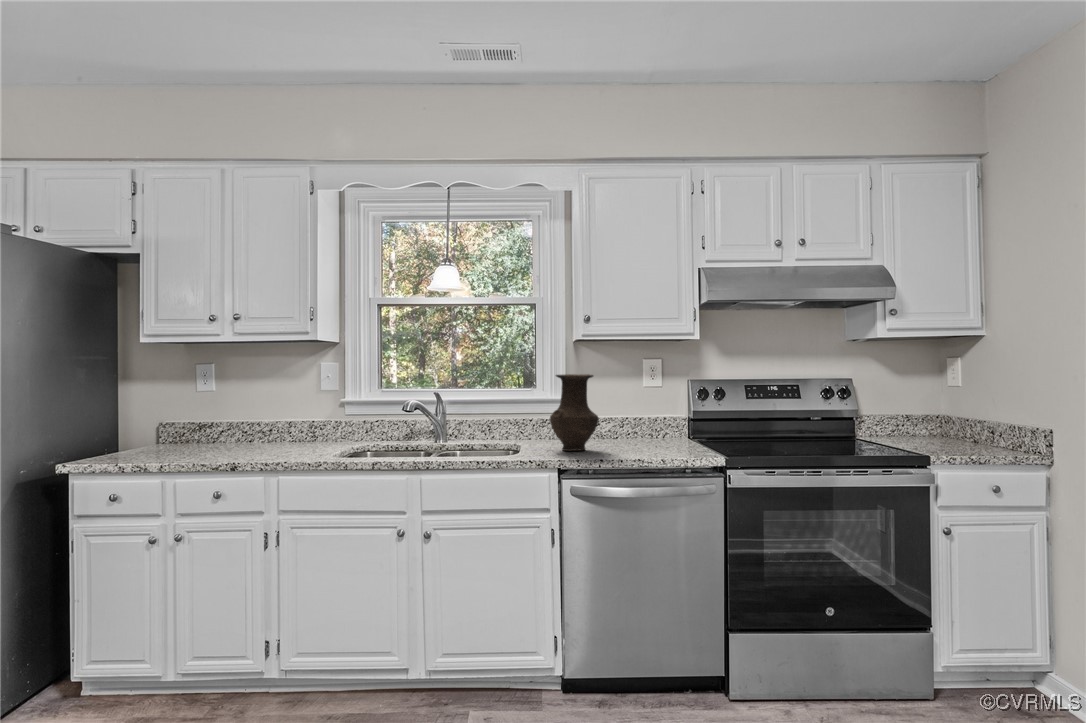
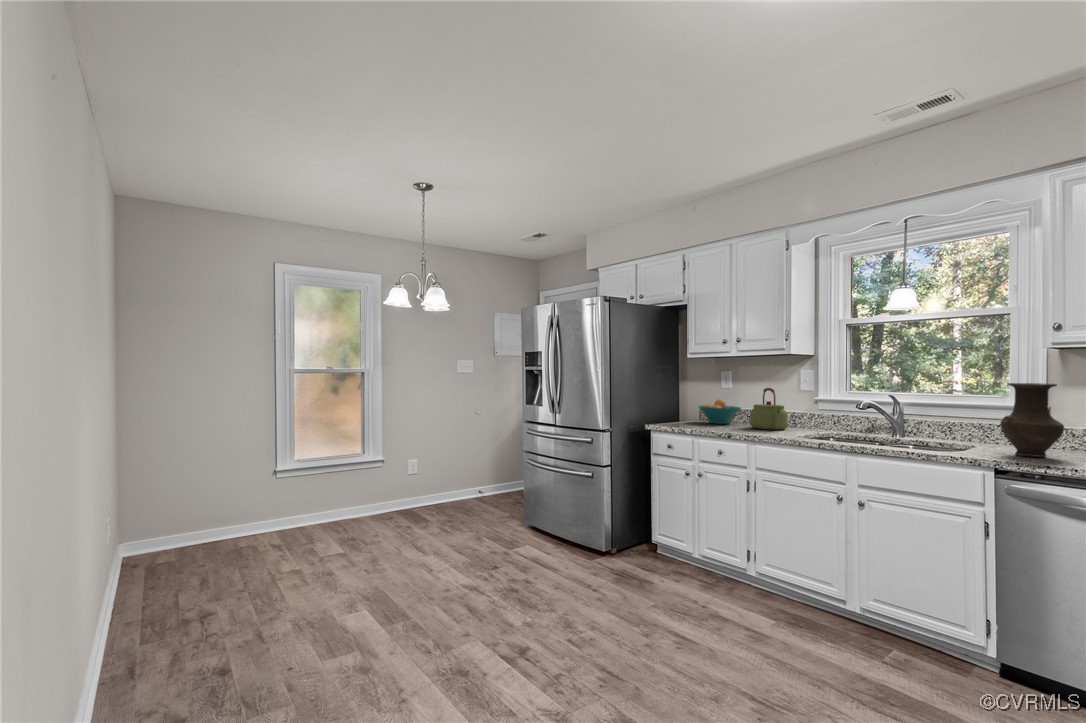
kettle: none [253,389,308,451] -> present [750,388,788,430]
fruit bowl: none [159,410,233,449] -> present [699,399,741,424]

